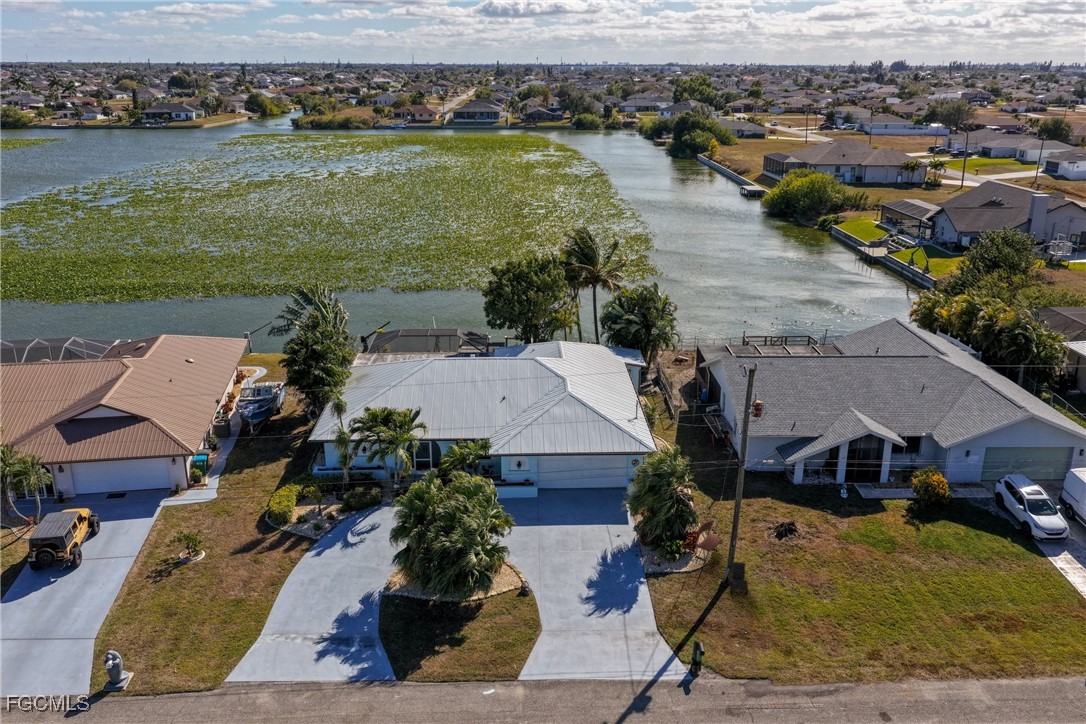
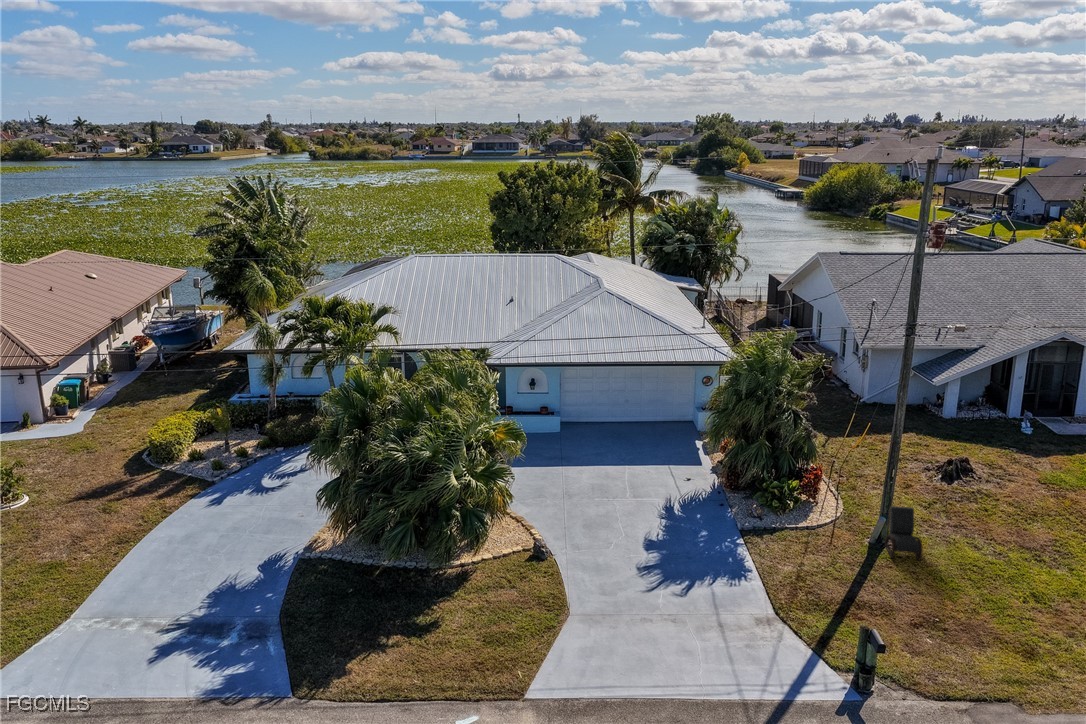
bench: present [696,521,722,560] -> none [817,449,860,512]

